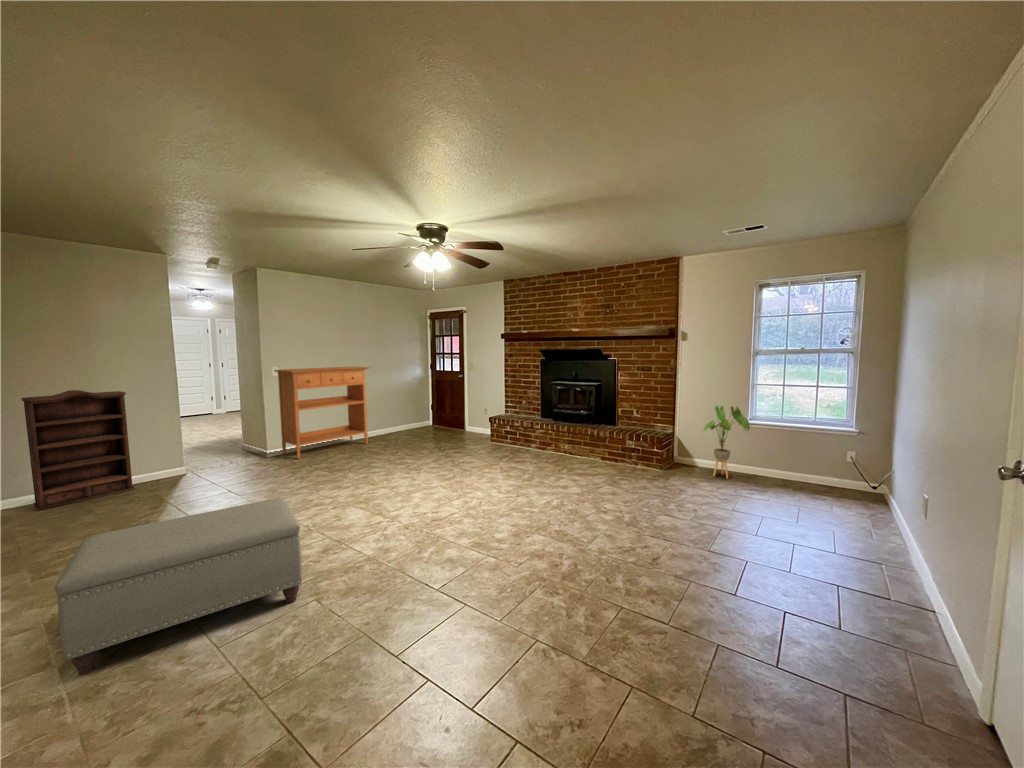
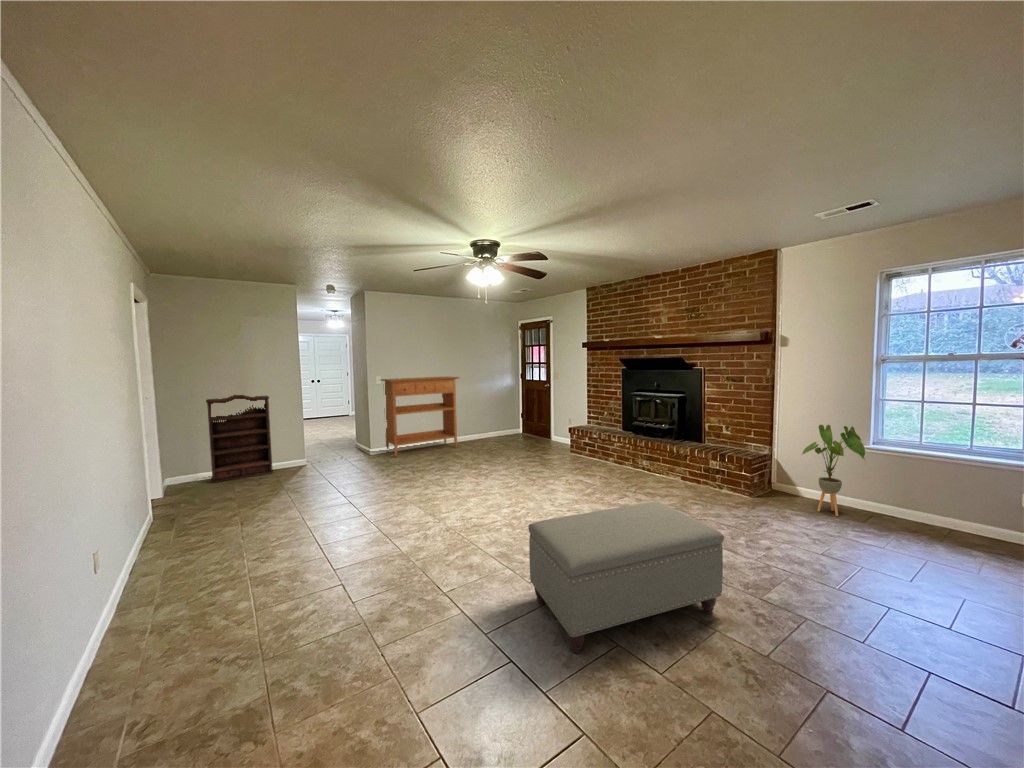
ottoman: present [55,498,302,675] -> present [528,502,724,653]

